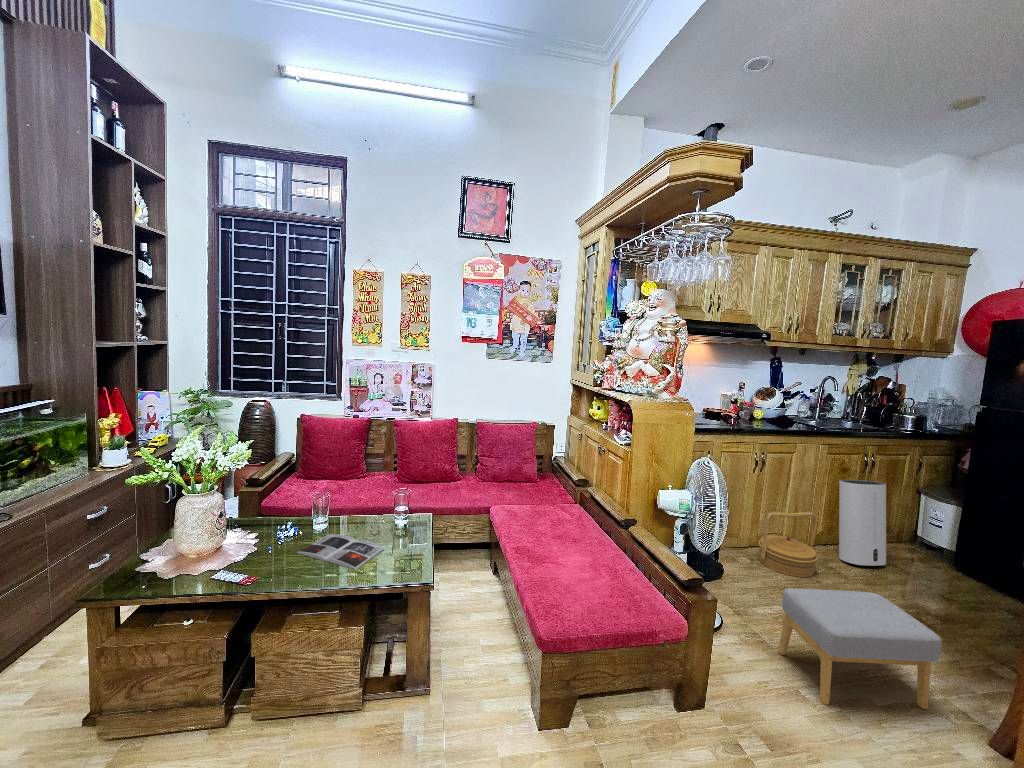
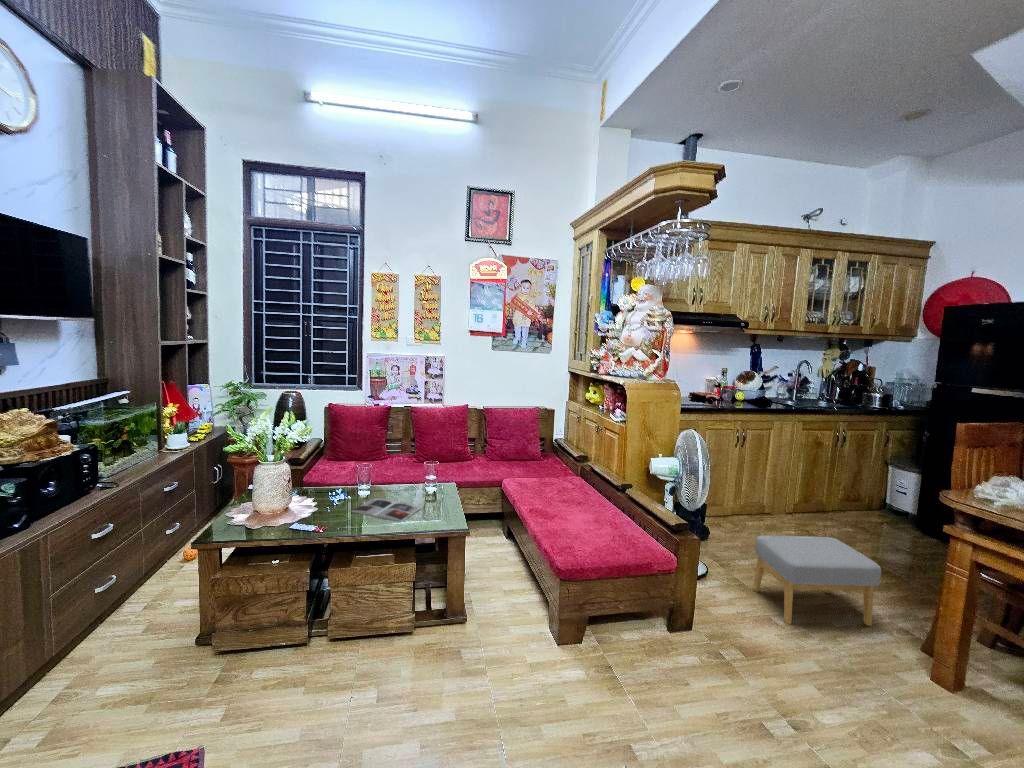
air purifier: present [839,480,886,566] -> none [813,452,854,526]
woven basket: present [758,512,818,577] -> none [741,480,793,536]

